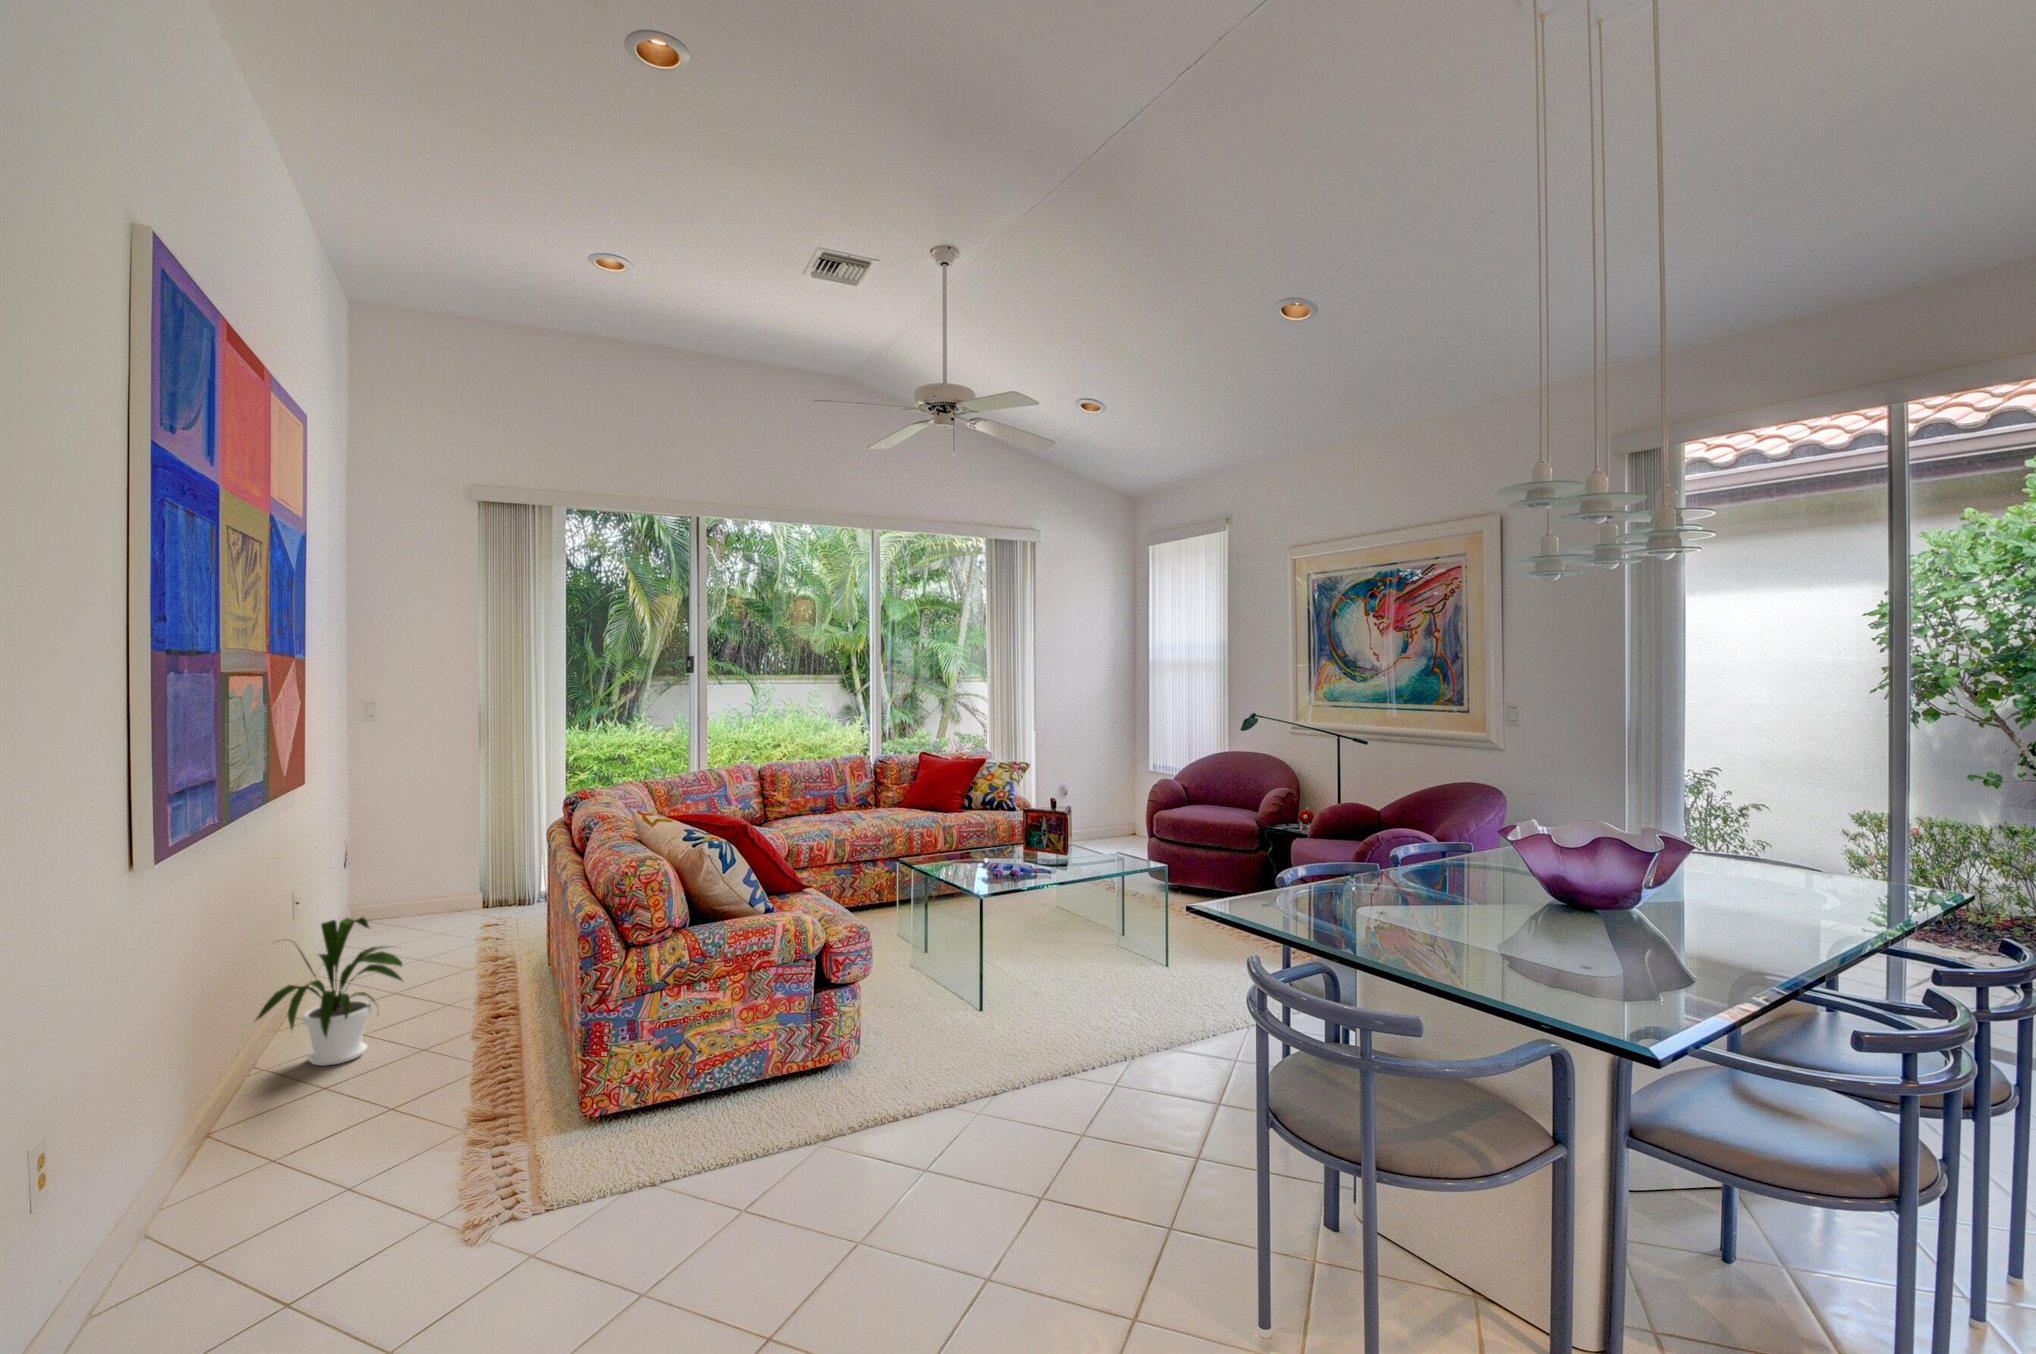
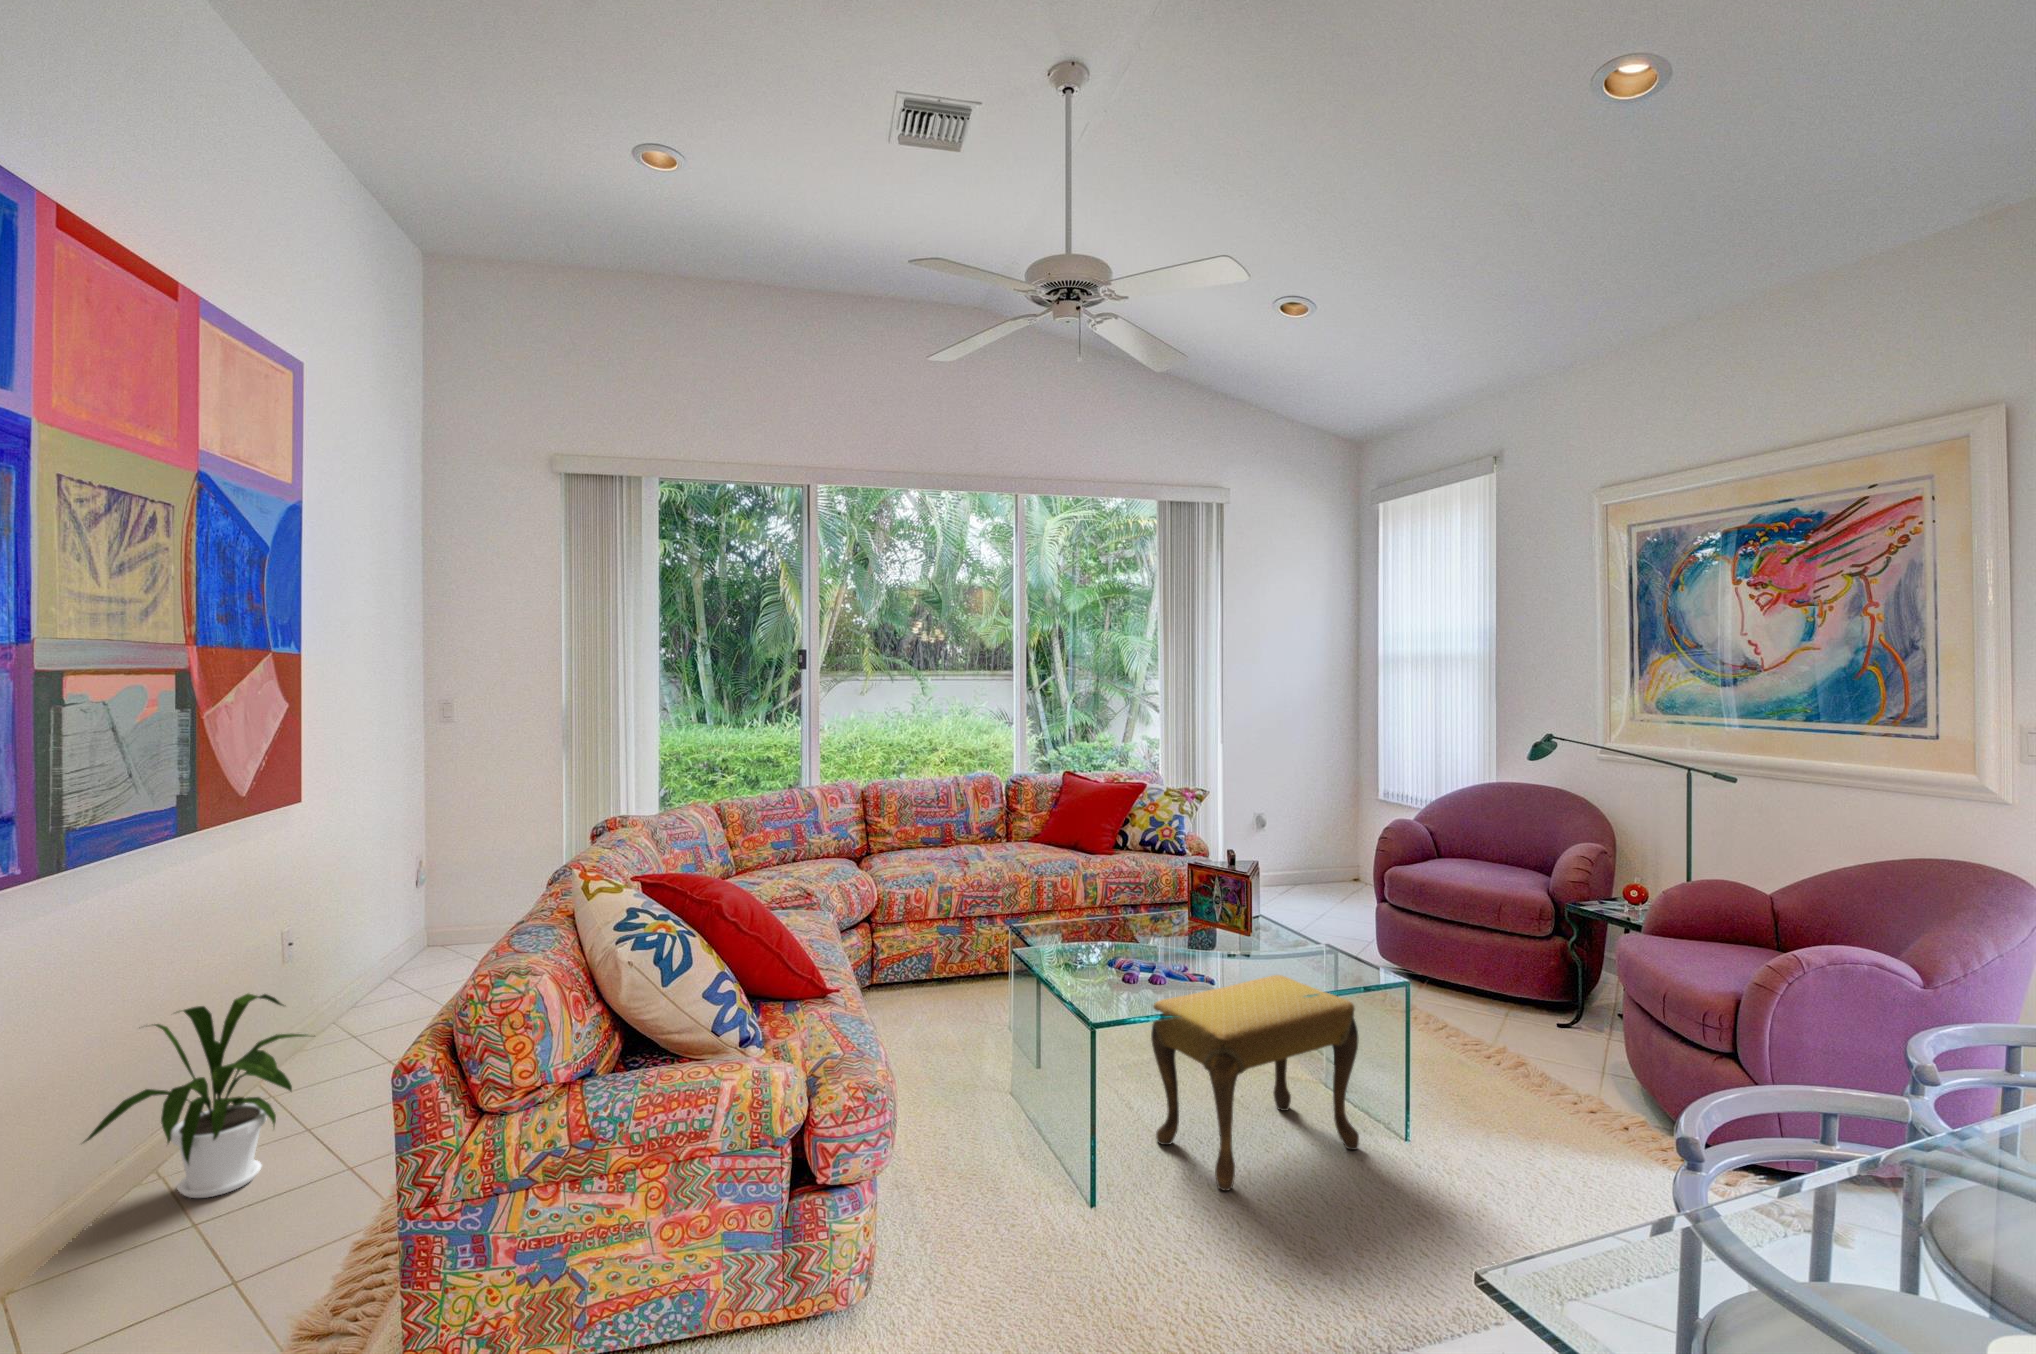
footstool: none [1014,871,1143,997] -> present [1151,975,1359,1191]

